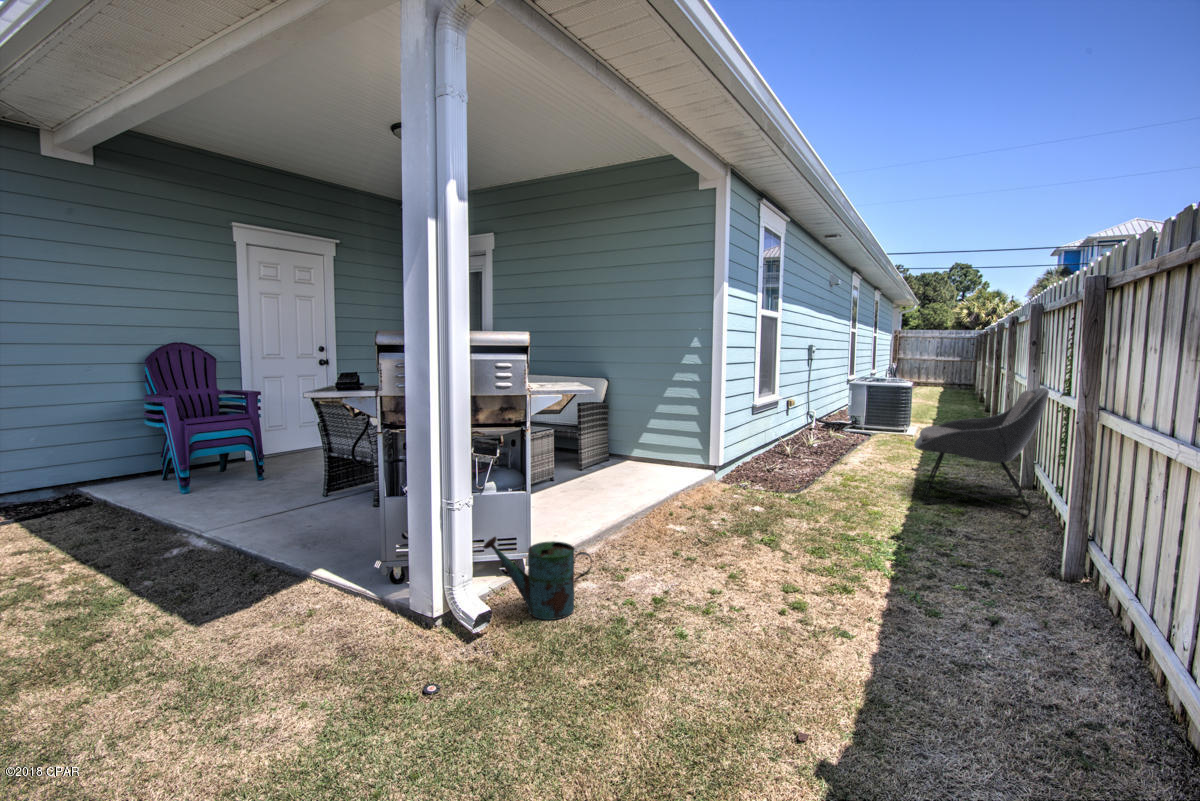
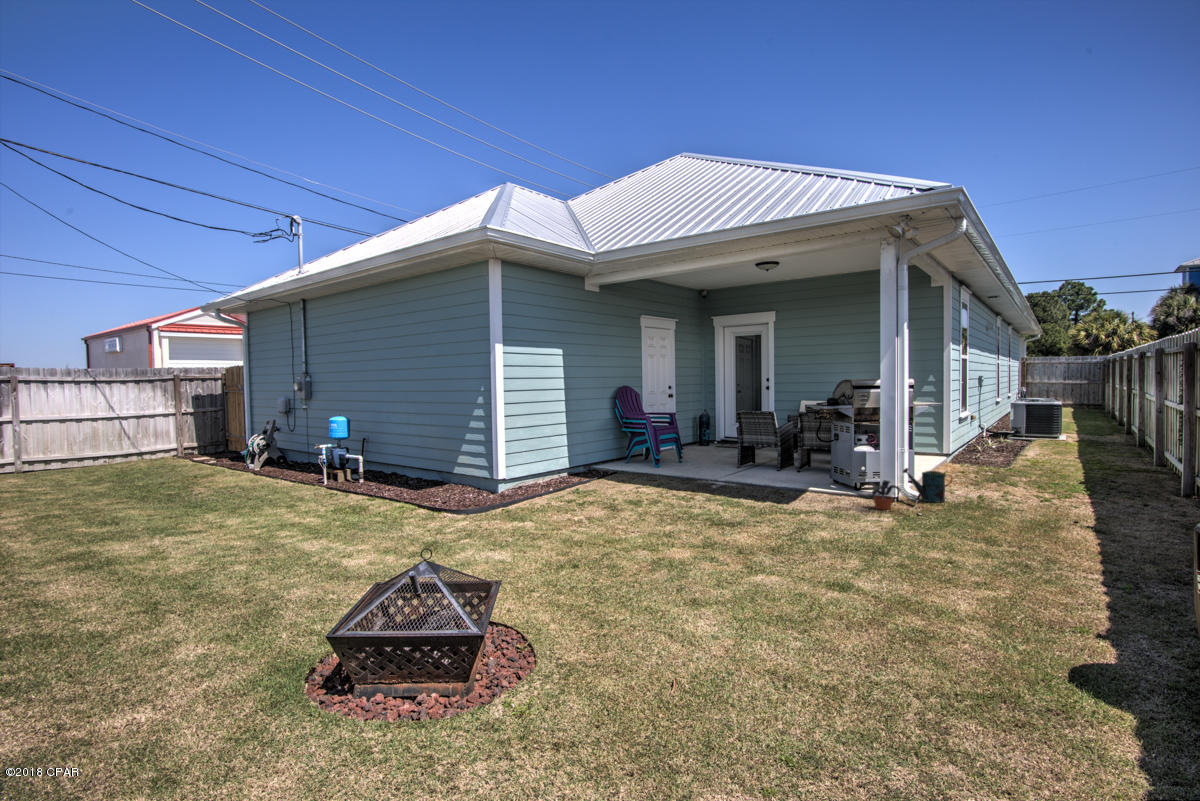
lounge chair: present [914,387,1049,518] -> none [1083,400,1171,477]
potted plant: none [330,576,425,662] -> present [864,480,901,510]

